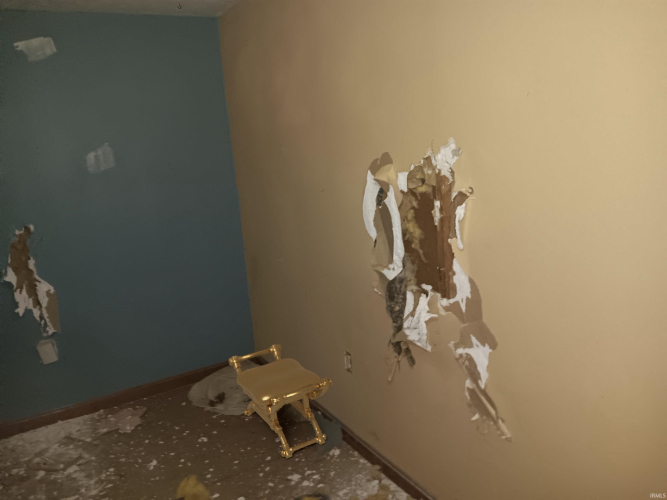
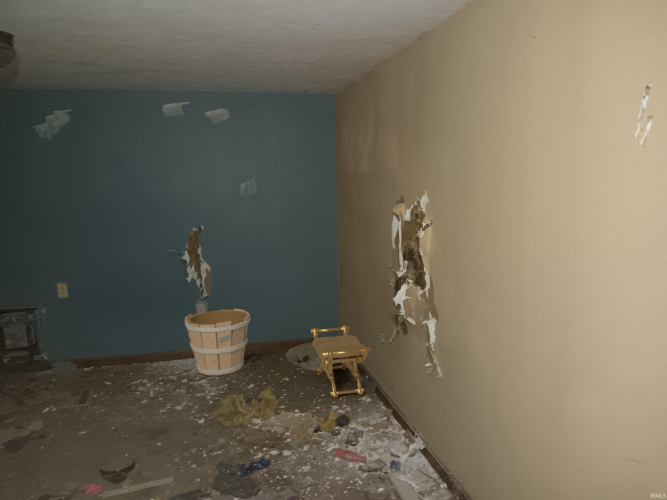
wooden bucket: none [22,343,133,457] -> present [184,309,251,376]

